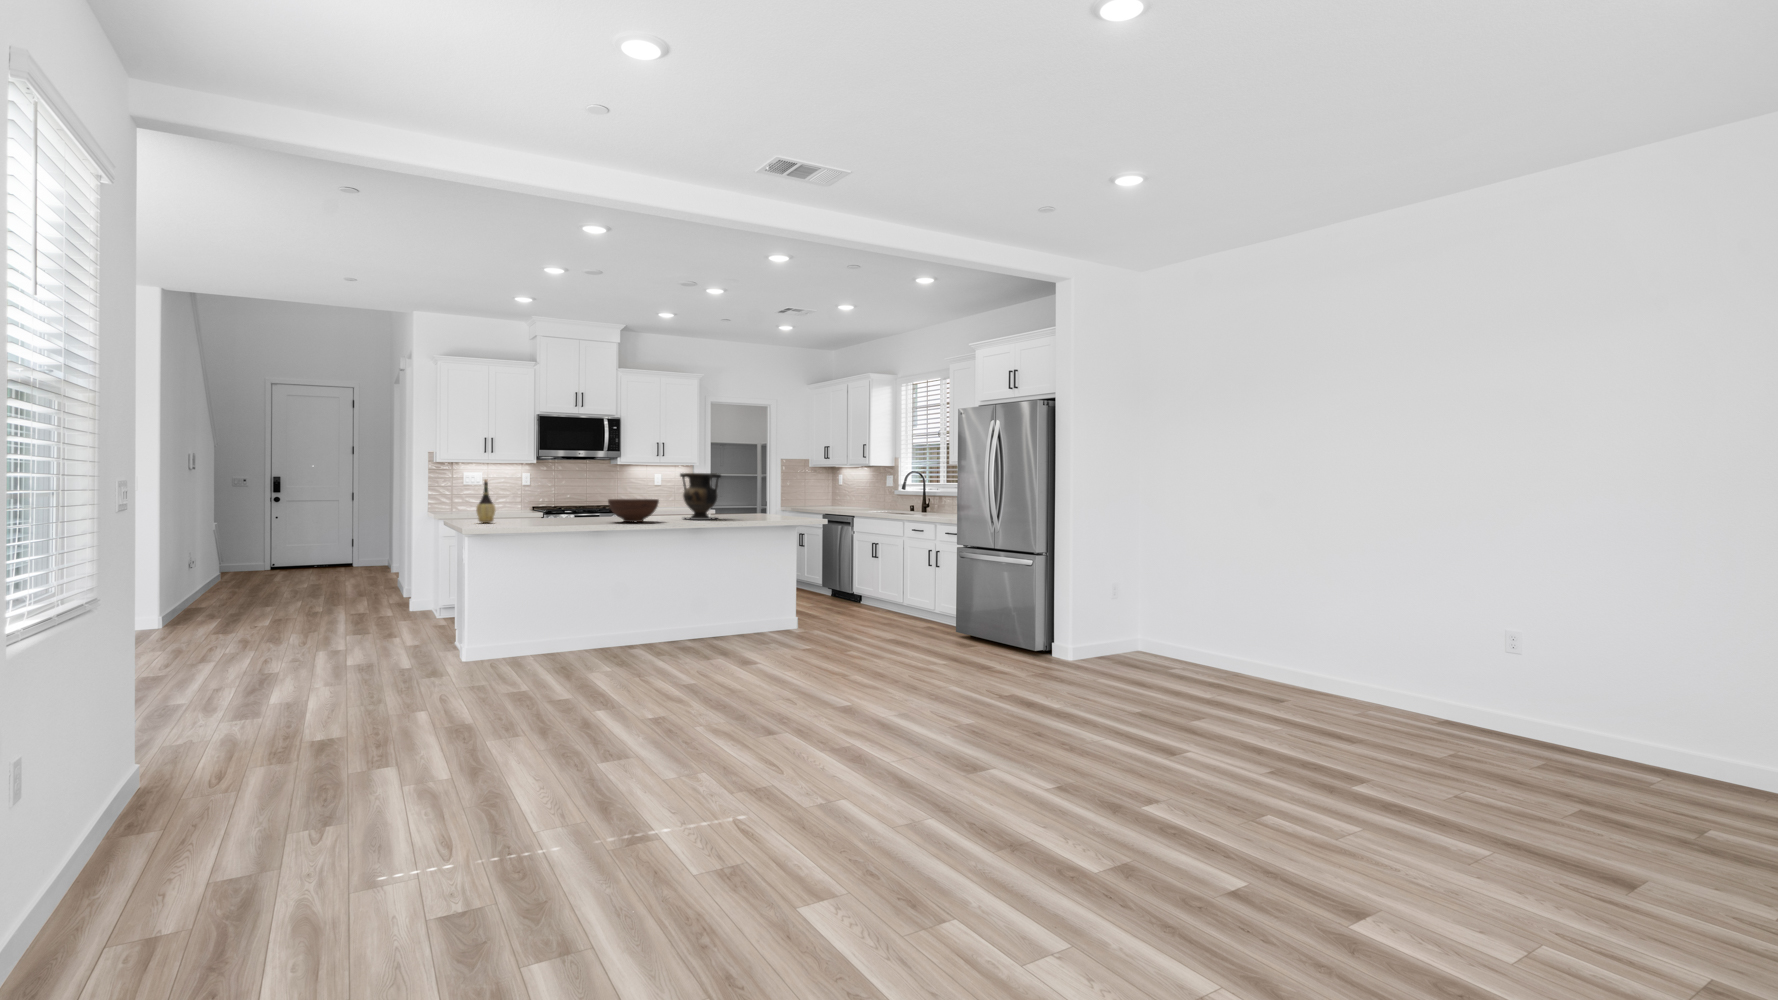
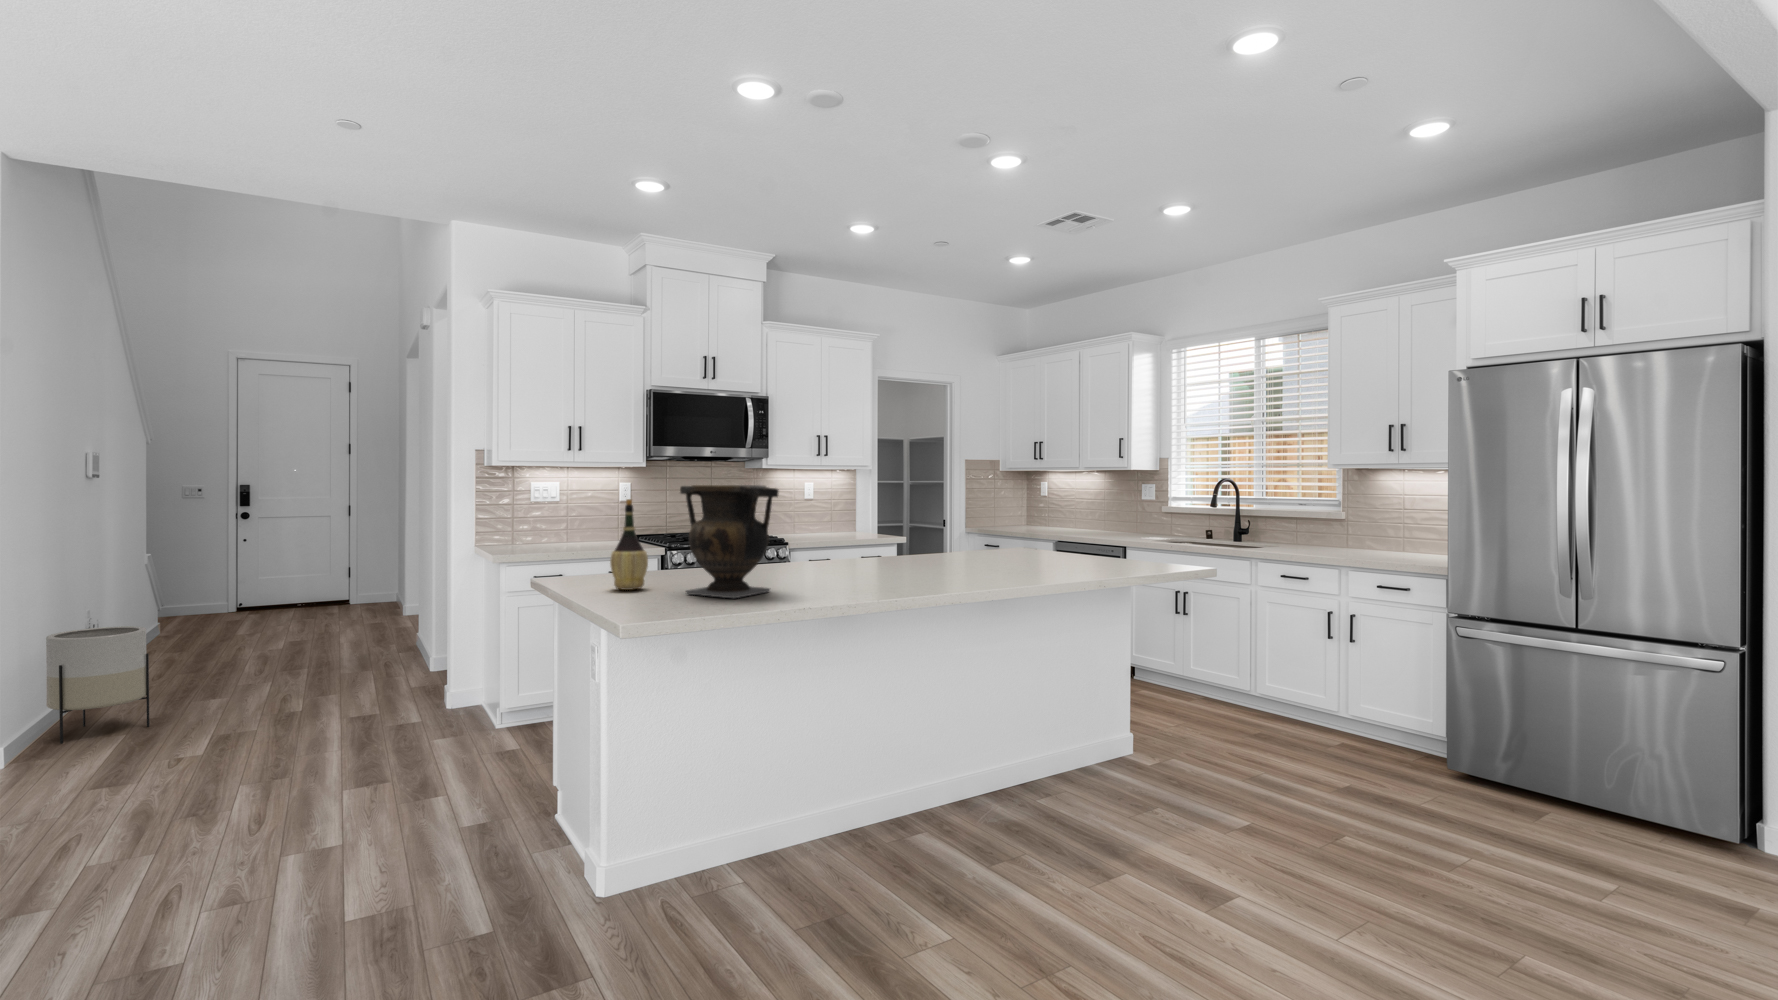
vase: present [680,473,721,520] -> present [680,485,779,598]
fruit bowl: present [608,499,659,522] -> none [863,534,959,583]
planter: none [184,558,239,620] -> present [46,626,150,744]

